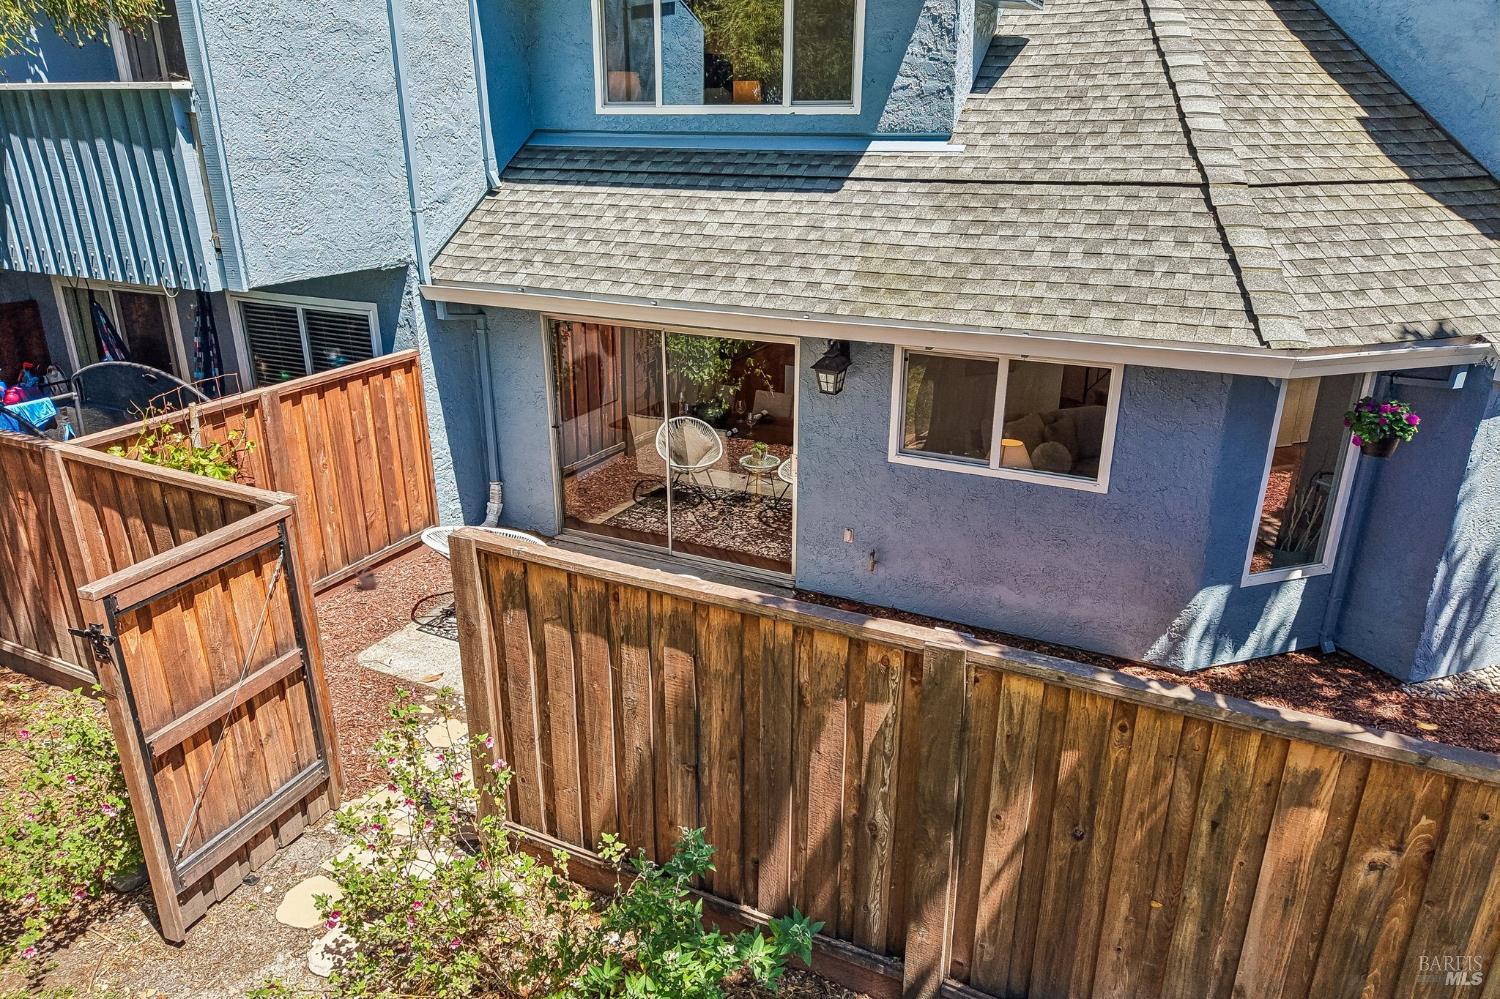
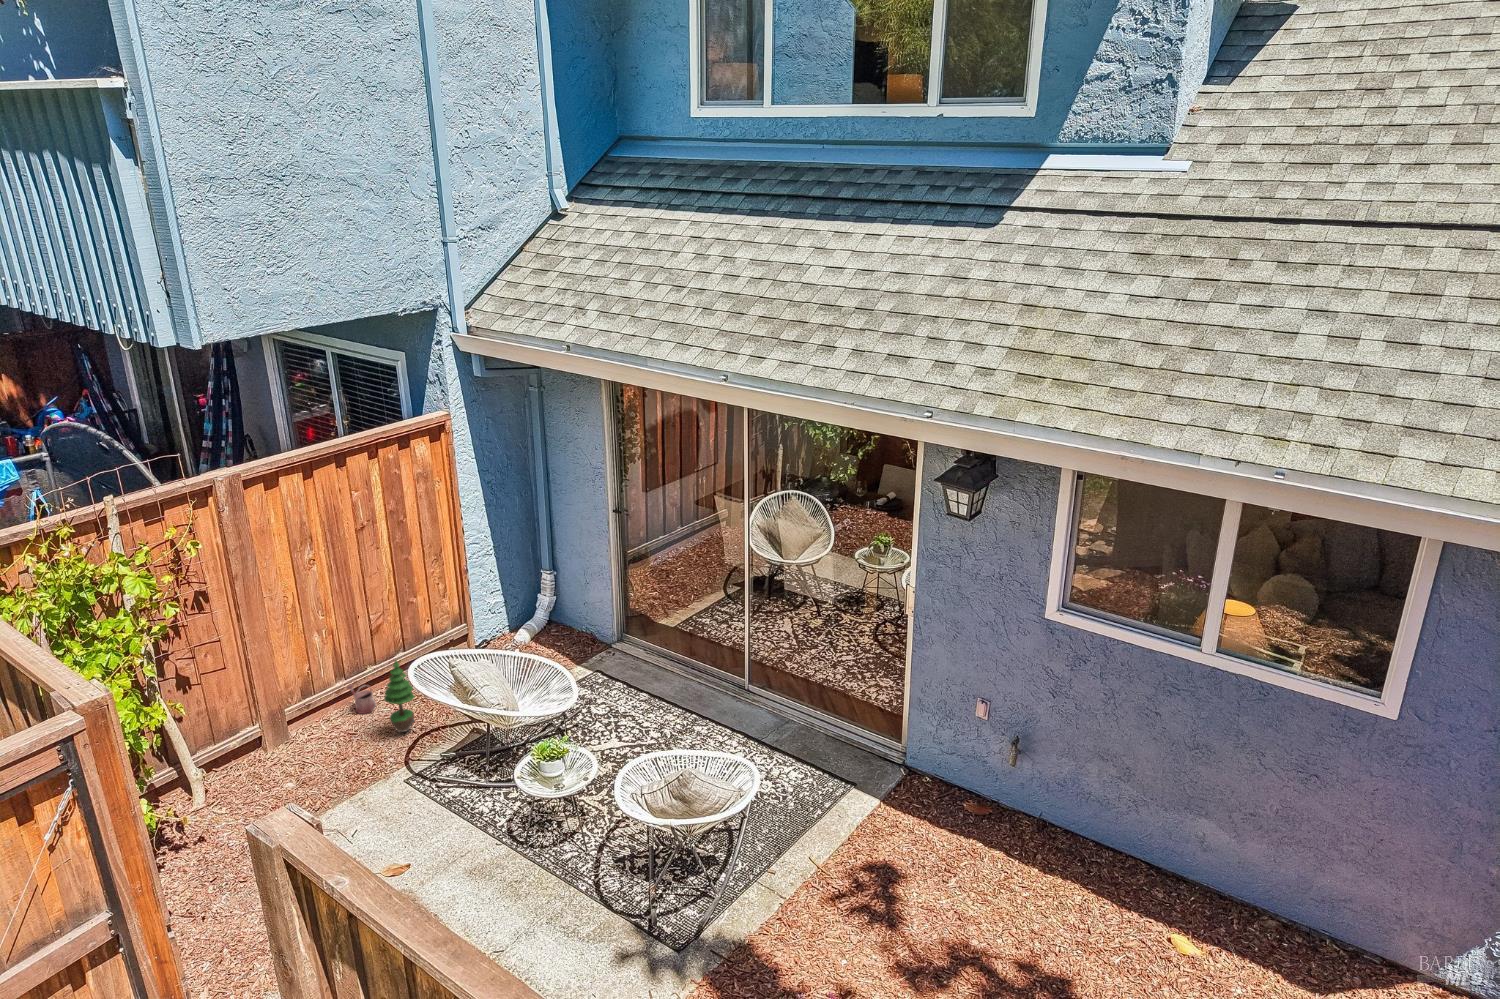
potted tree: none [392,537,417,598] -> present [384,660,415,732]

